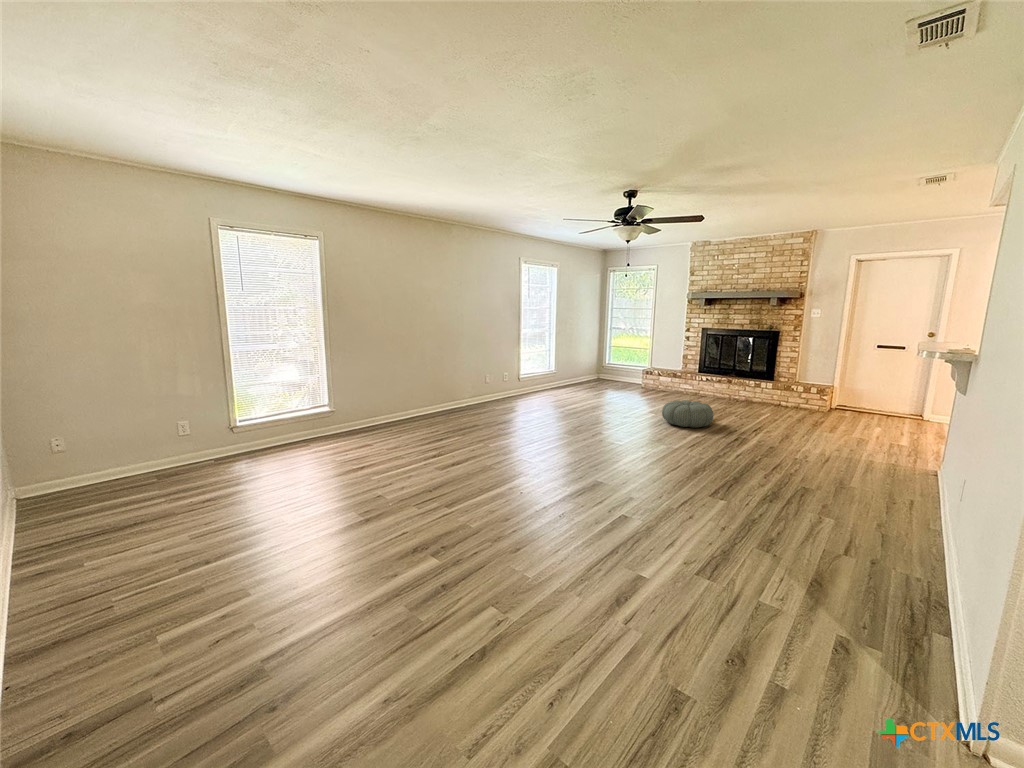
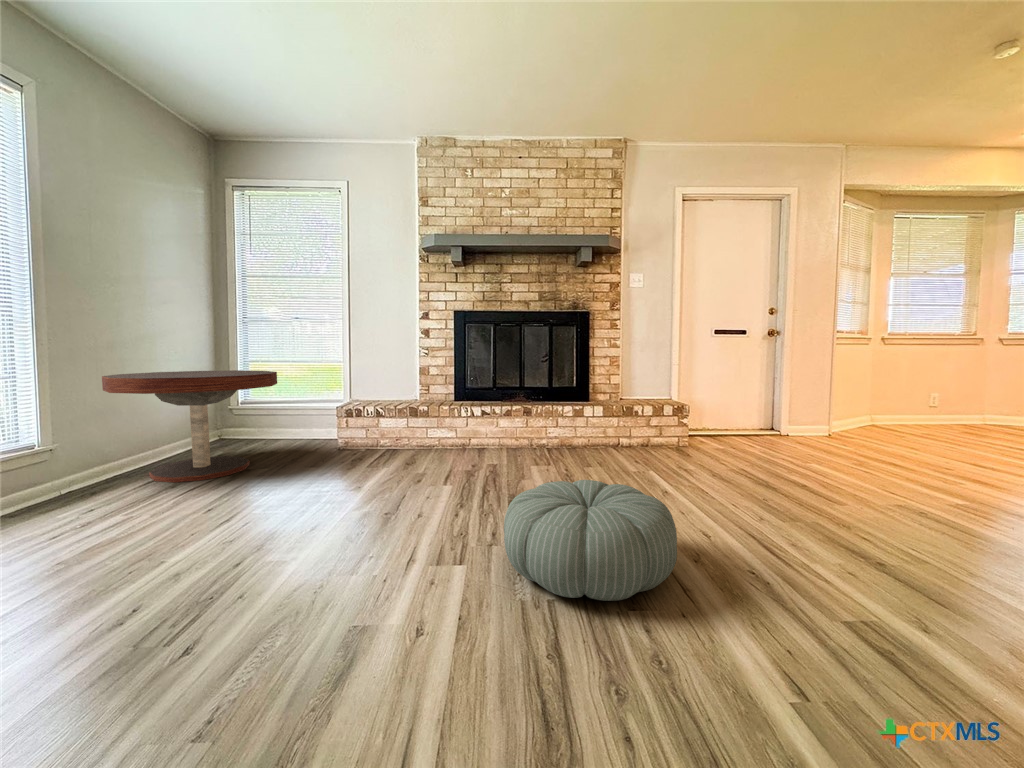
coffee table: none [568,352,619,391] -> present [102,370,277,482]

